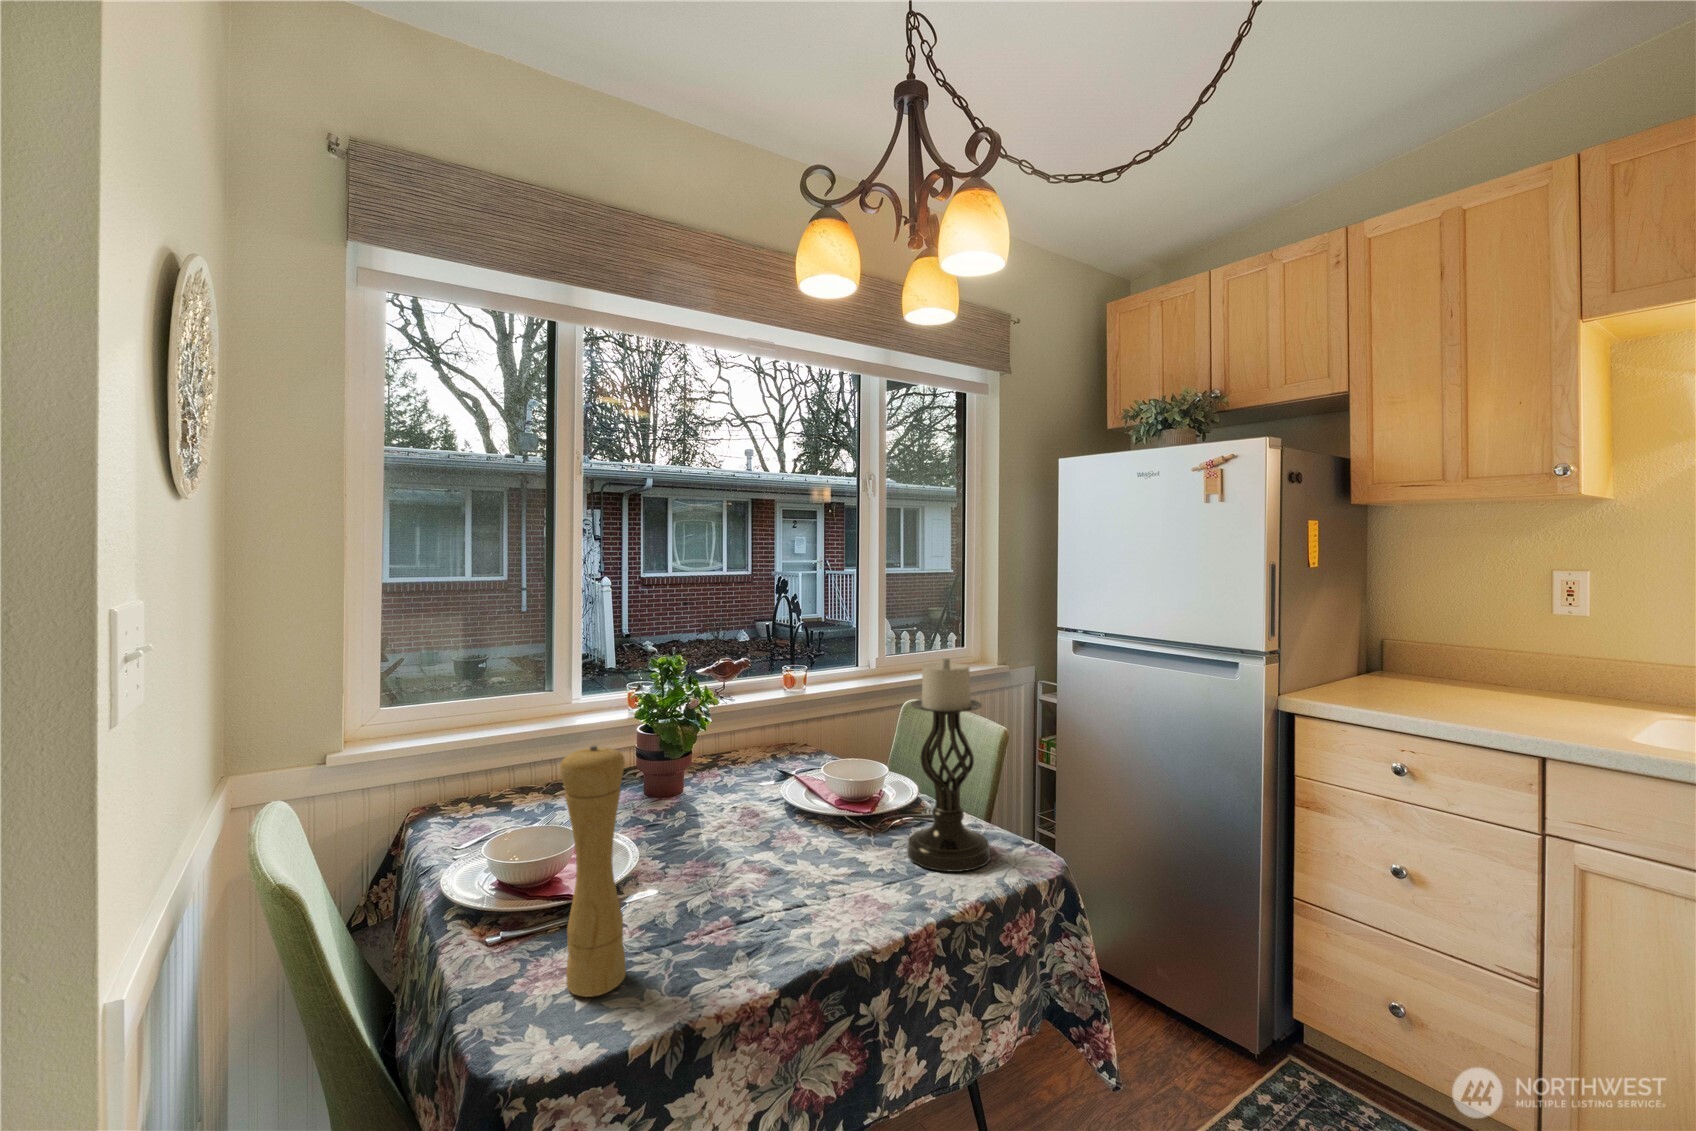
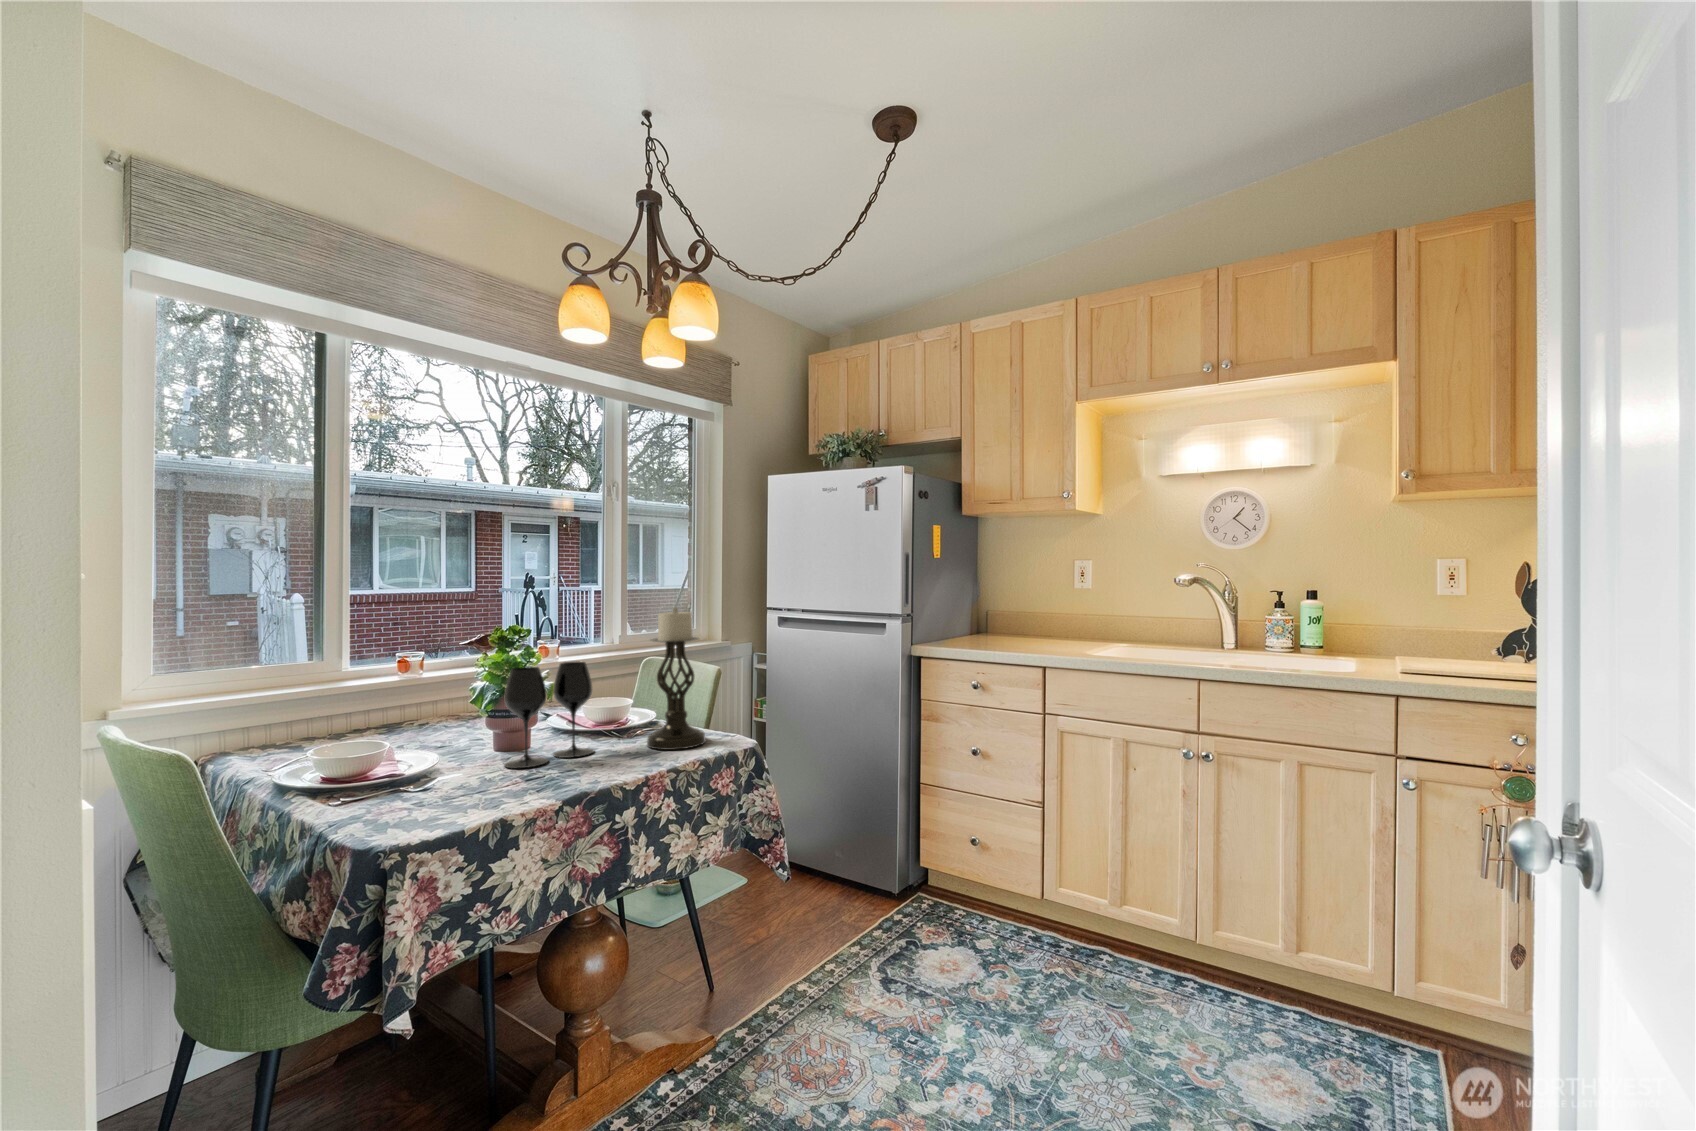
wine glass: none [718,730,836,887] -> present [504,662,594,768]
pepper mill: present [560,746,626,997] -> none [405,651,452,816]

